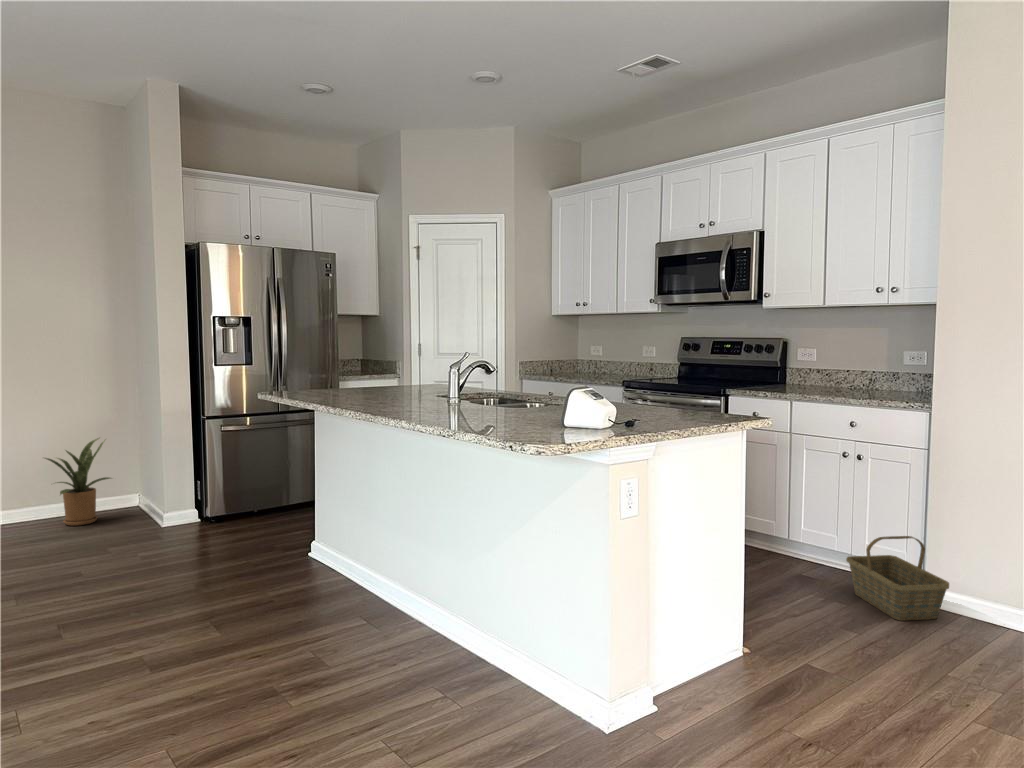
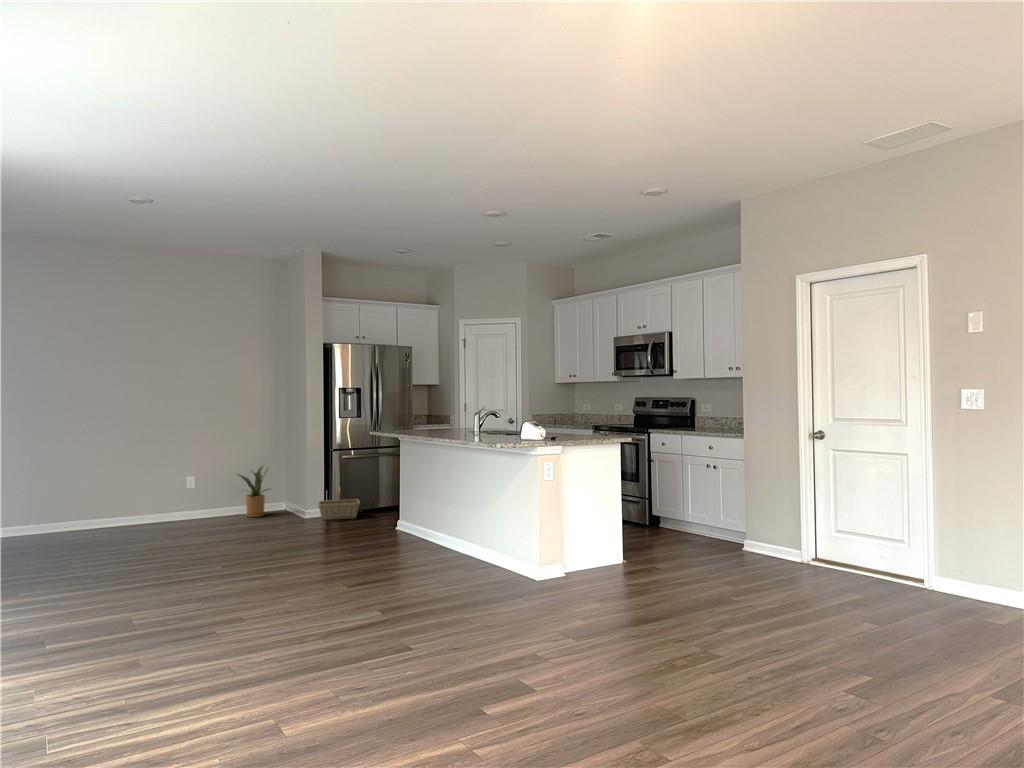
basket: present [846,536,949,621] -> present [318,487,360,520]

